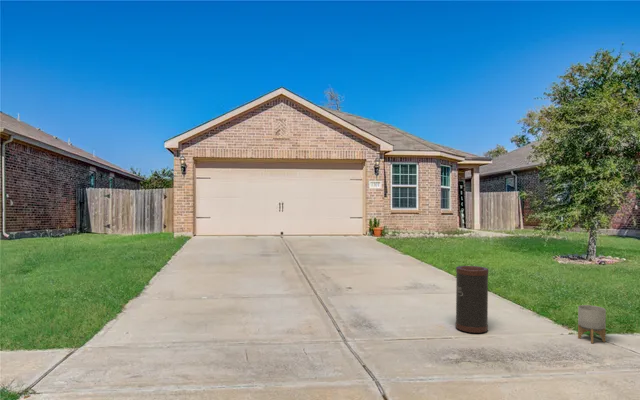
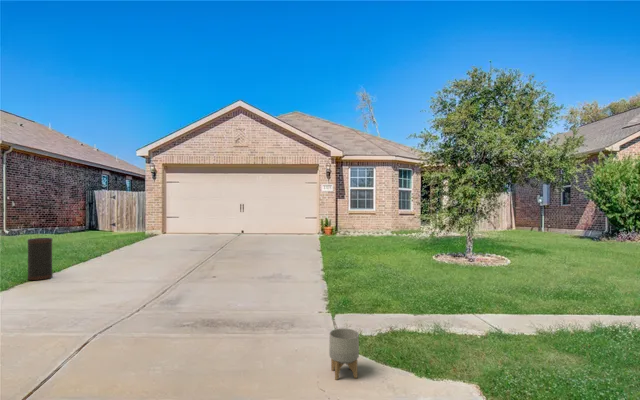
trash can: present [456,266,488,333] -> present [28,238,52,280]

